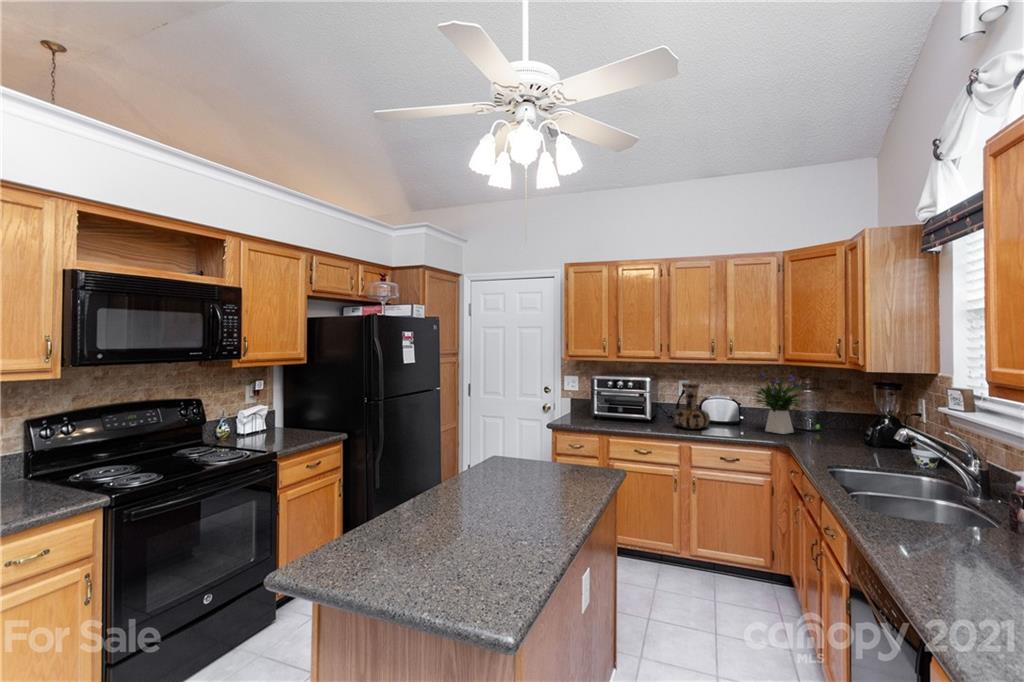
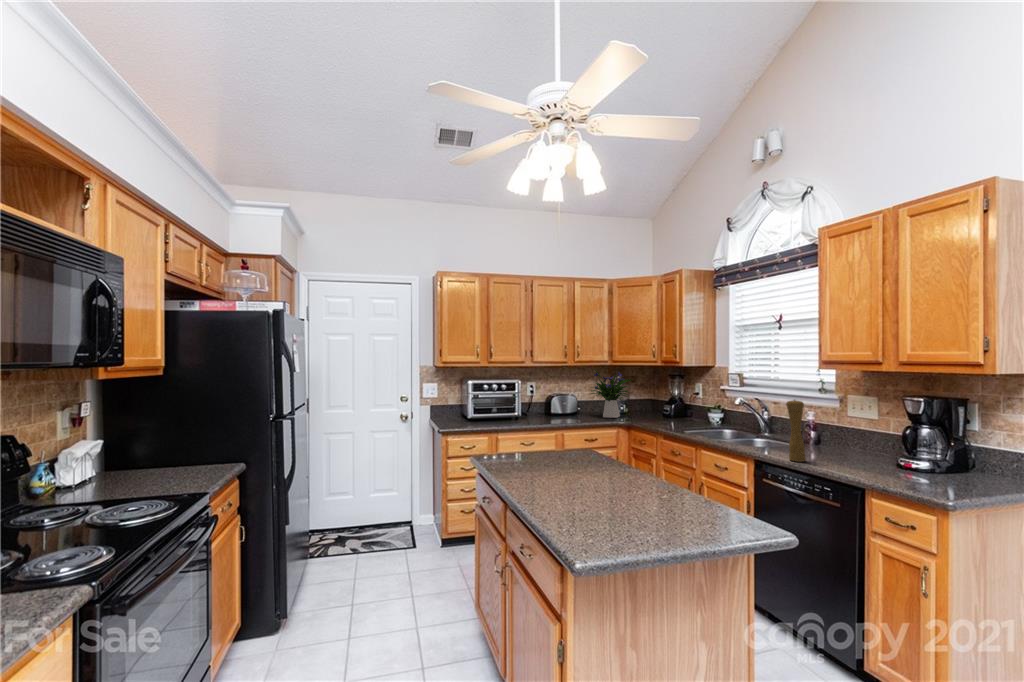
vase: present [674,383,710,429] -> none [539,382,568,421]
pepper mill: none [917,452,955,570] -> present [786,400,806,462]

